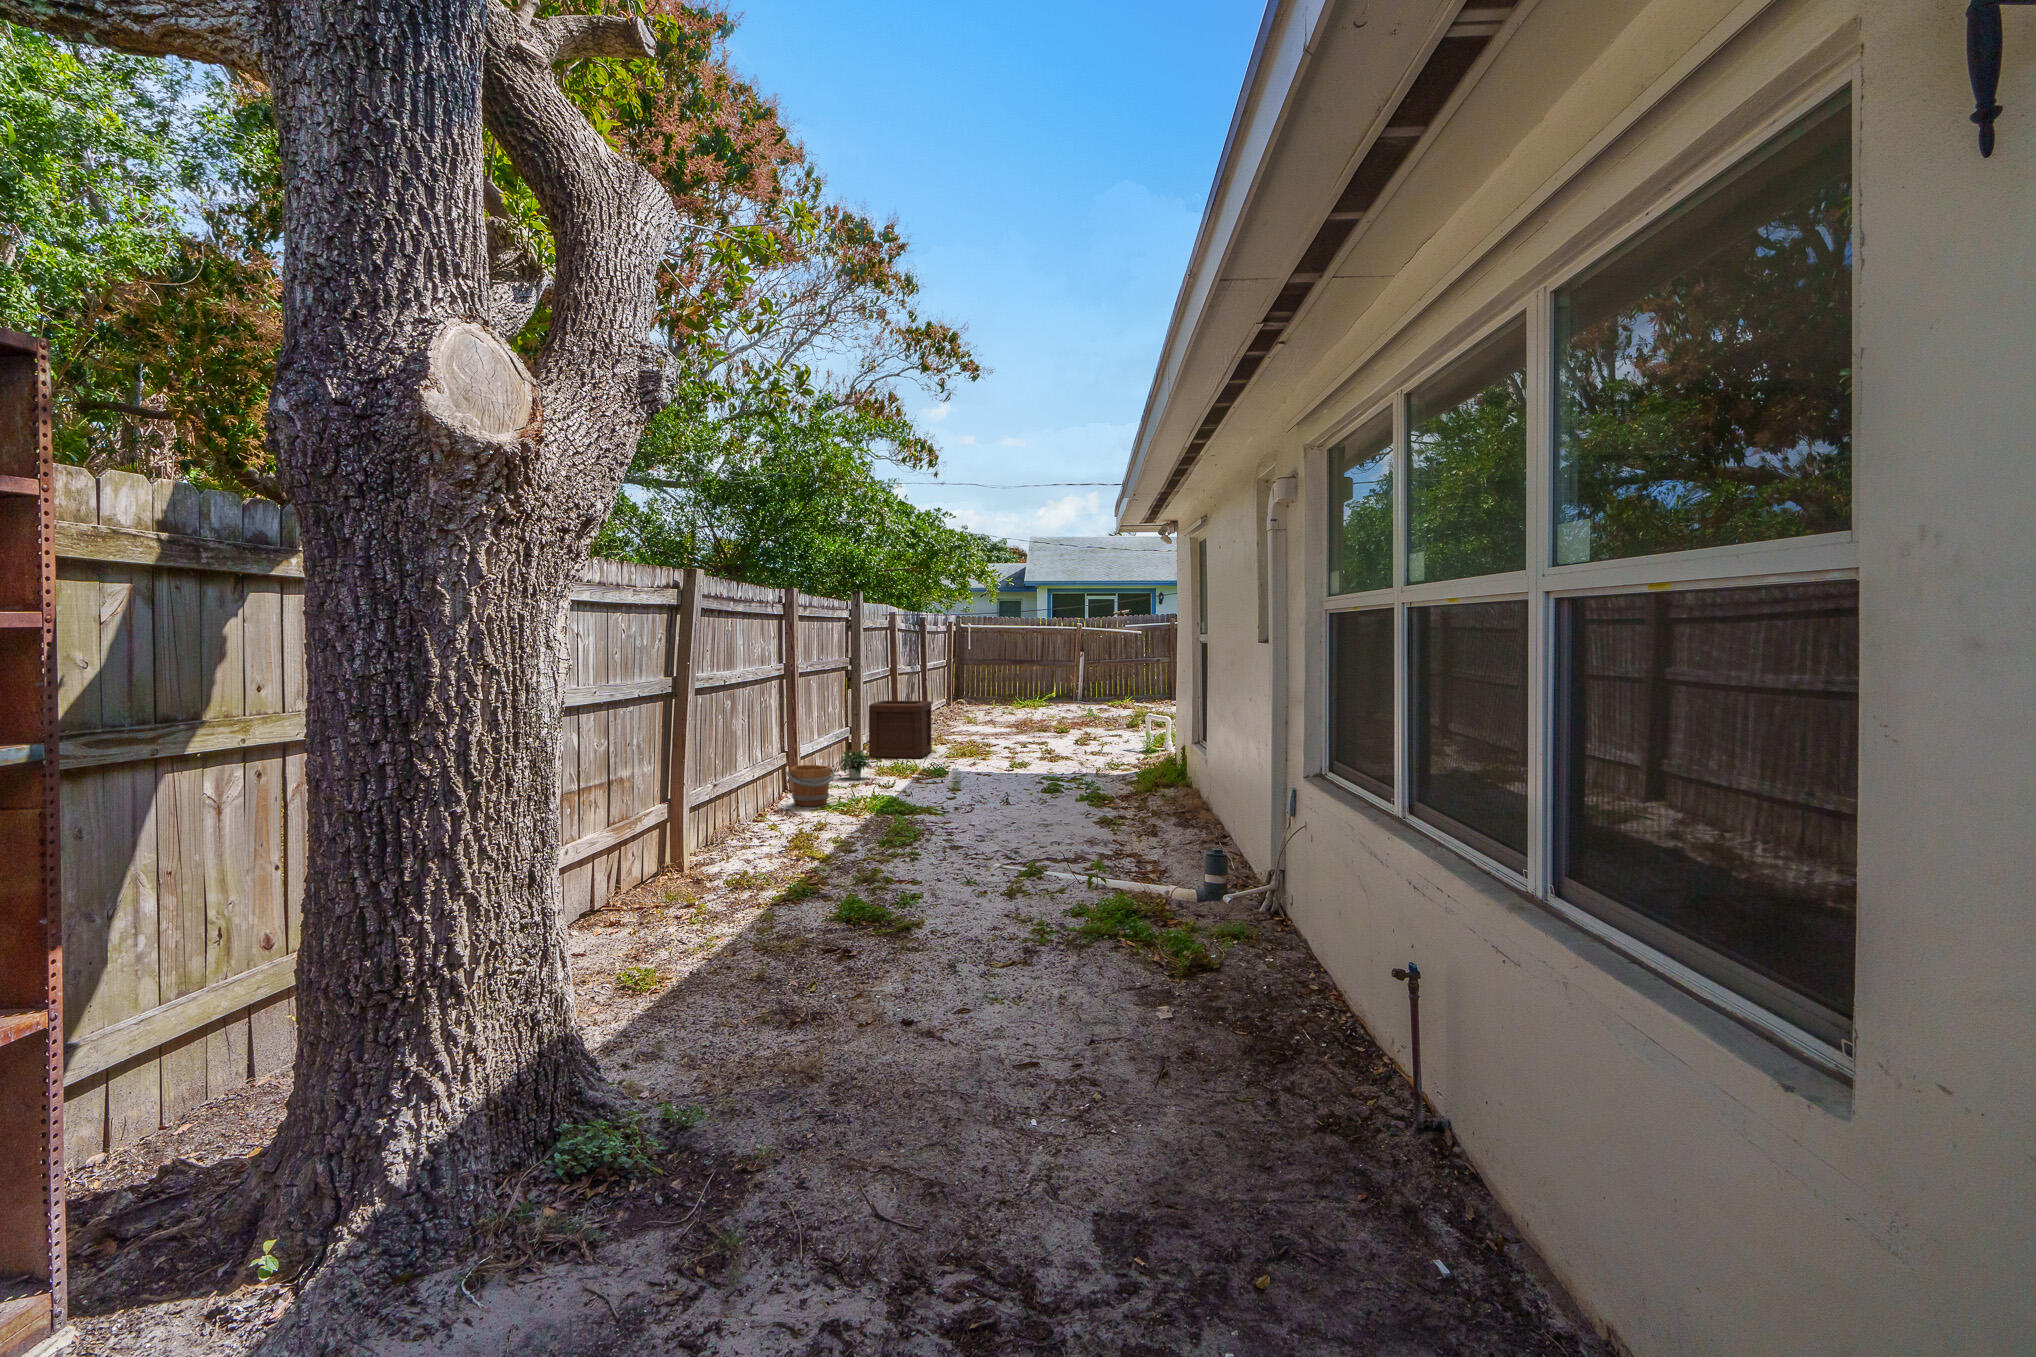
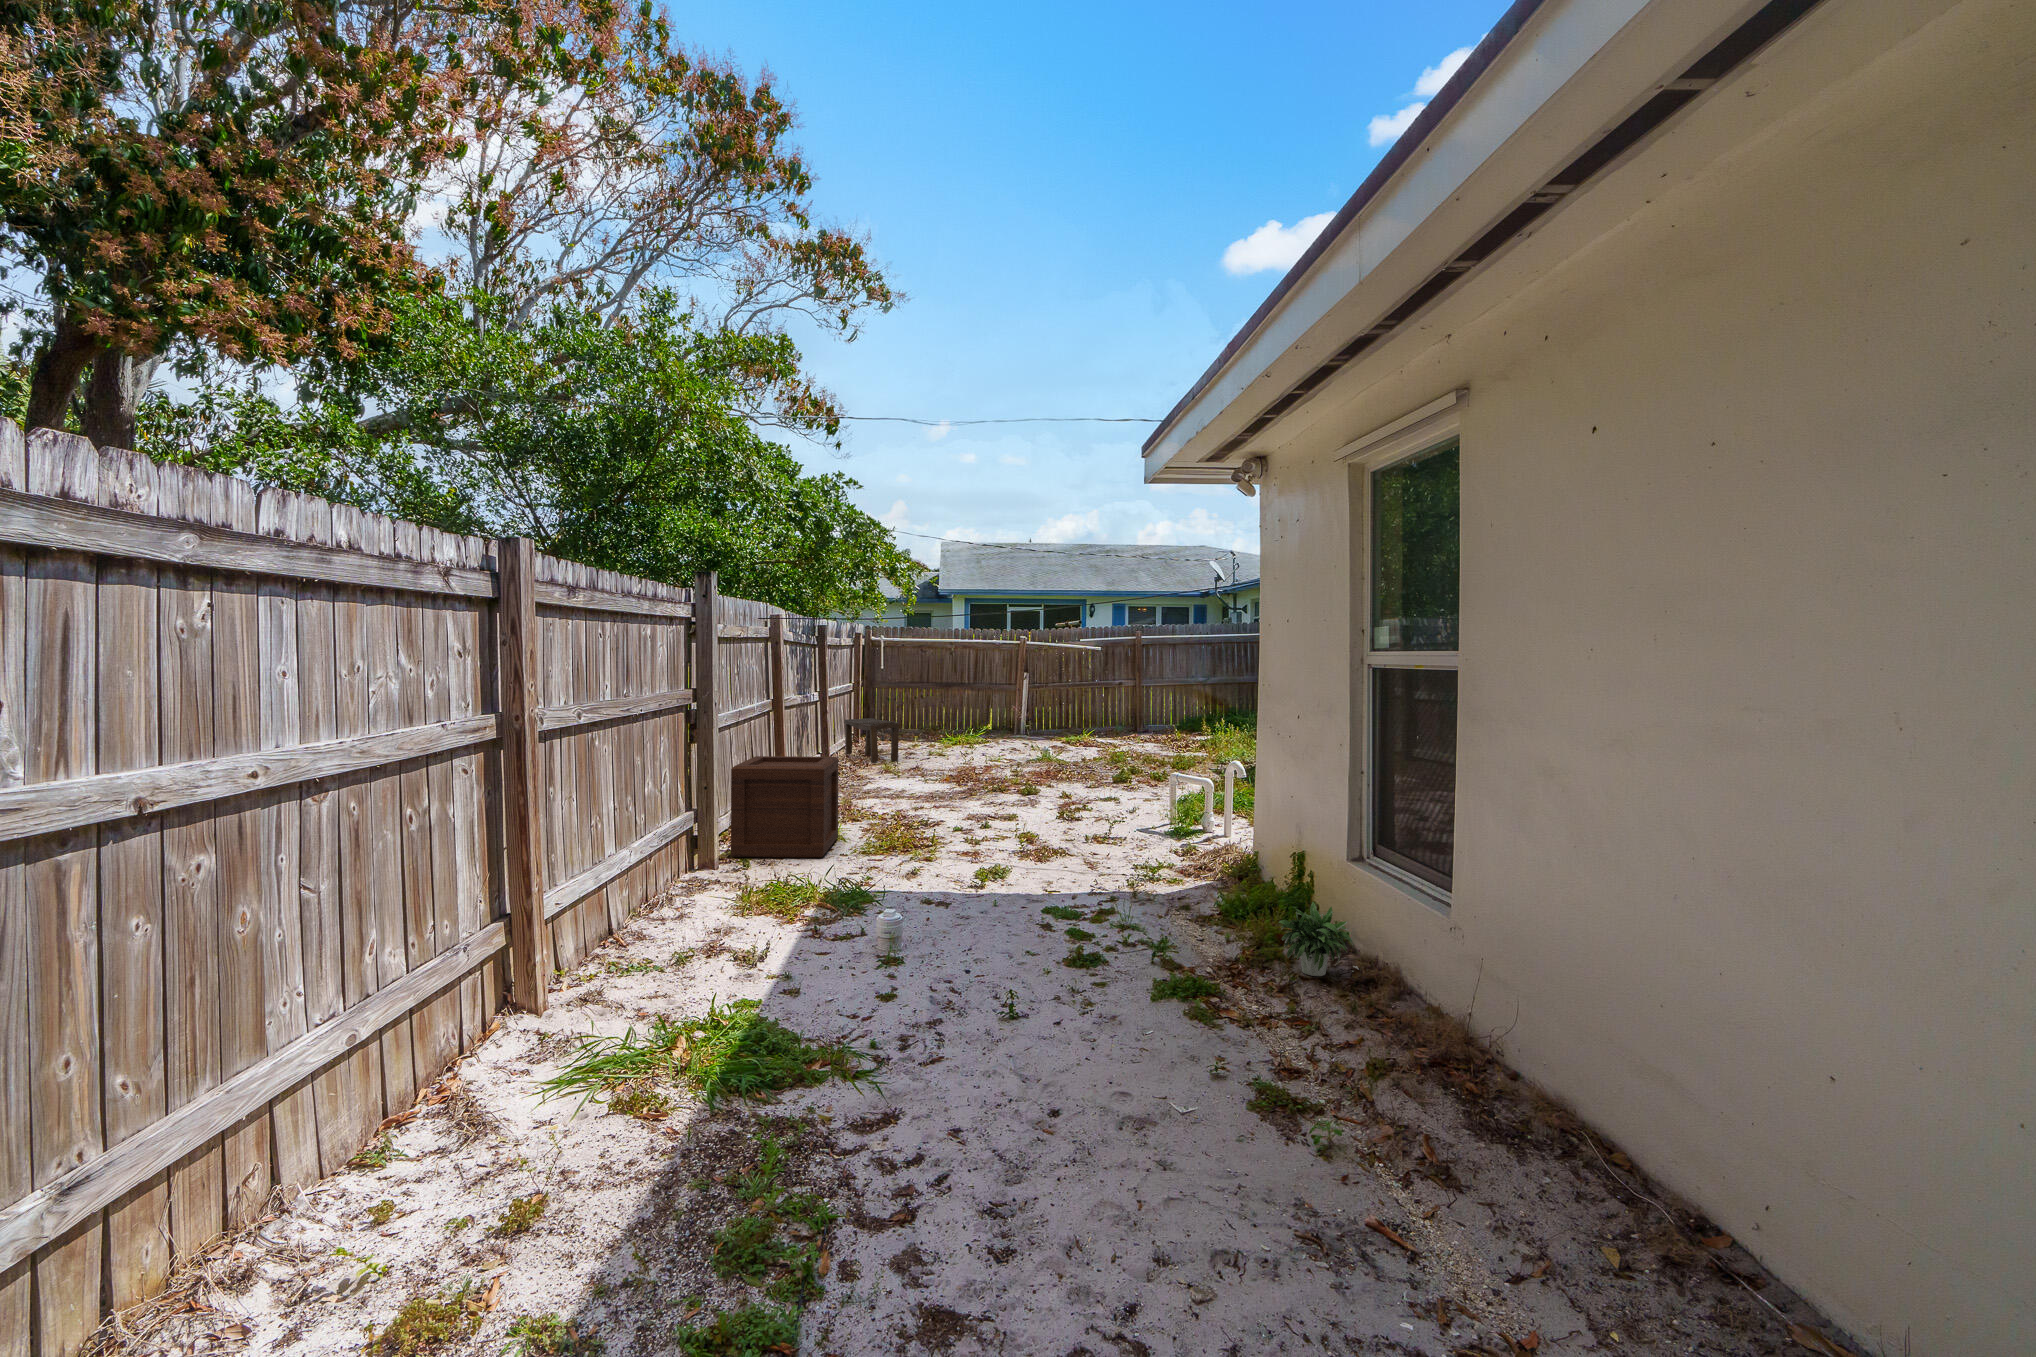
bench: none [940,686,980,717] -> present [844,718,899,762]
potted plant: present [835,750,871,779] -> present [1279,902,1359,976]
bucket: present [786,765,835,806] -> none [501,940,626,1053]

